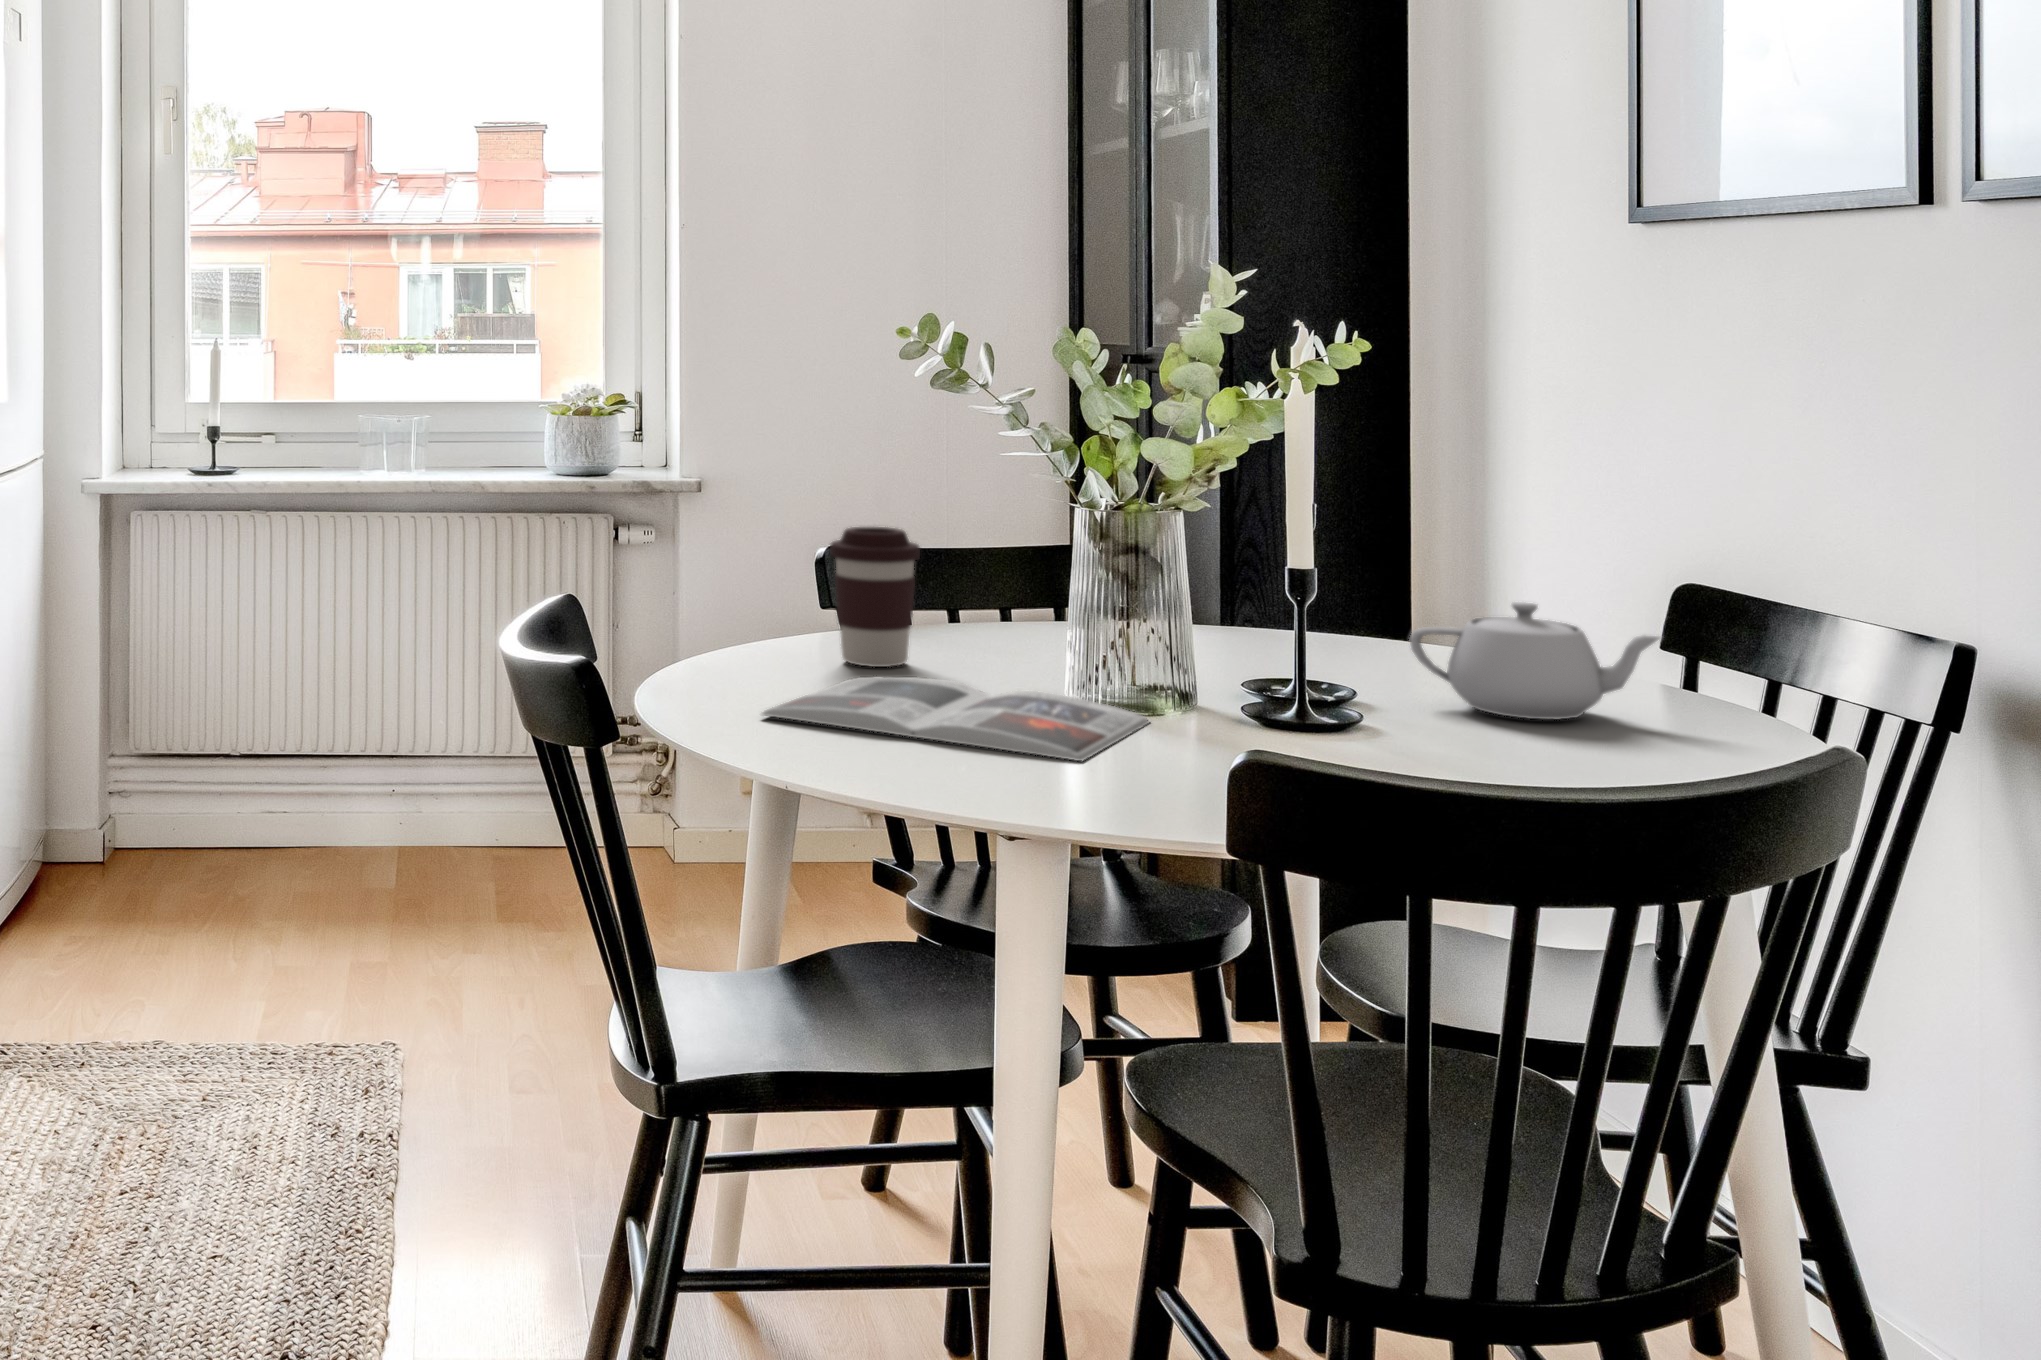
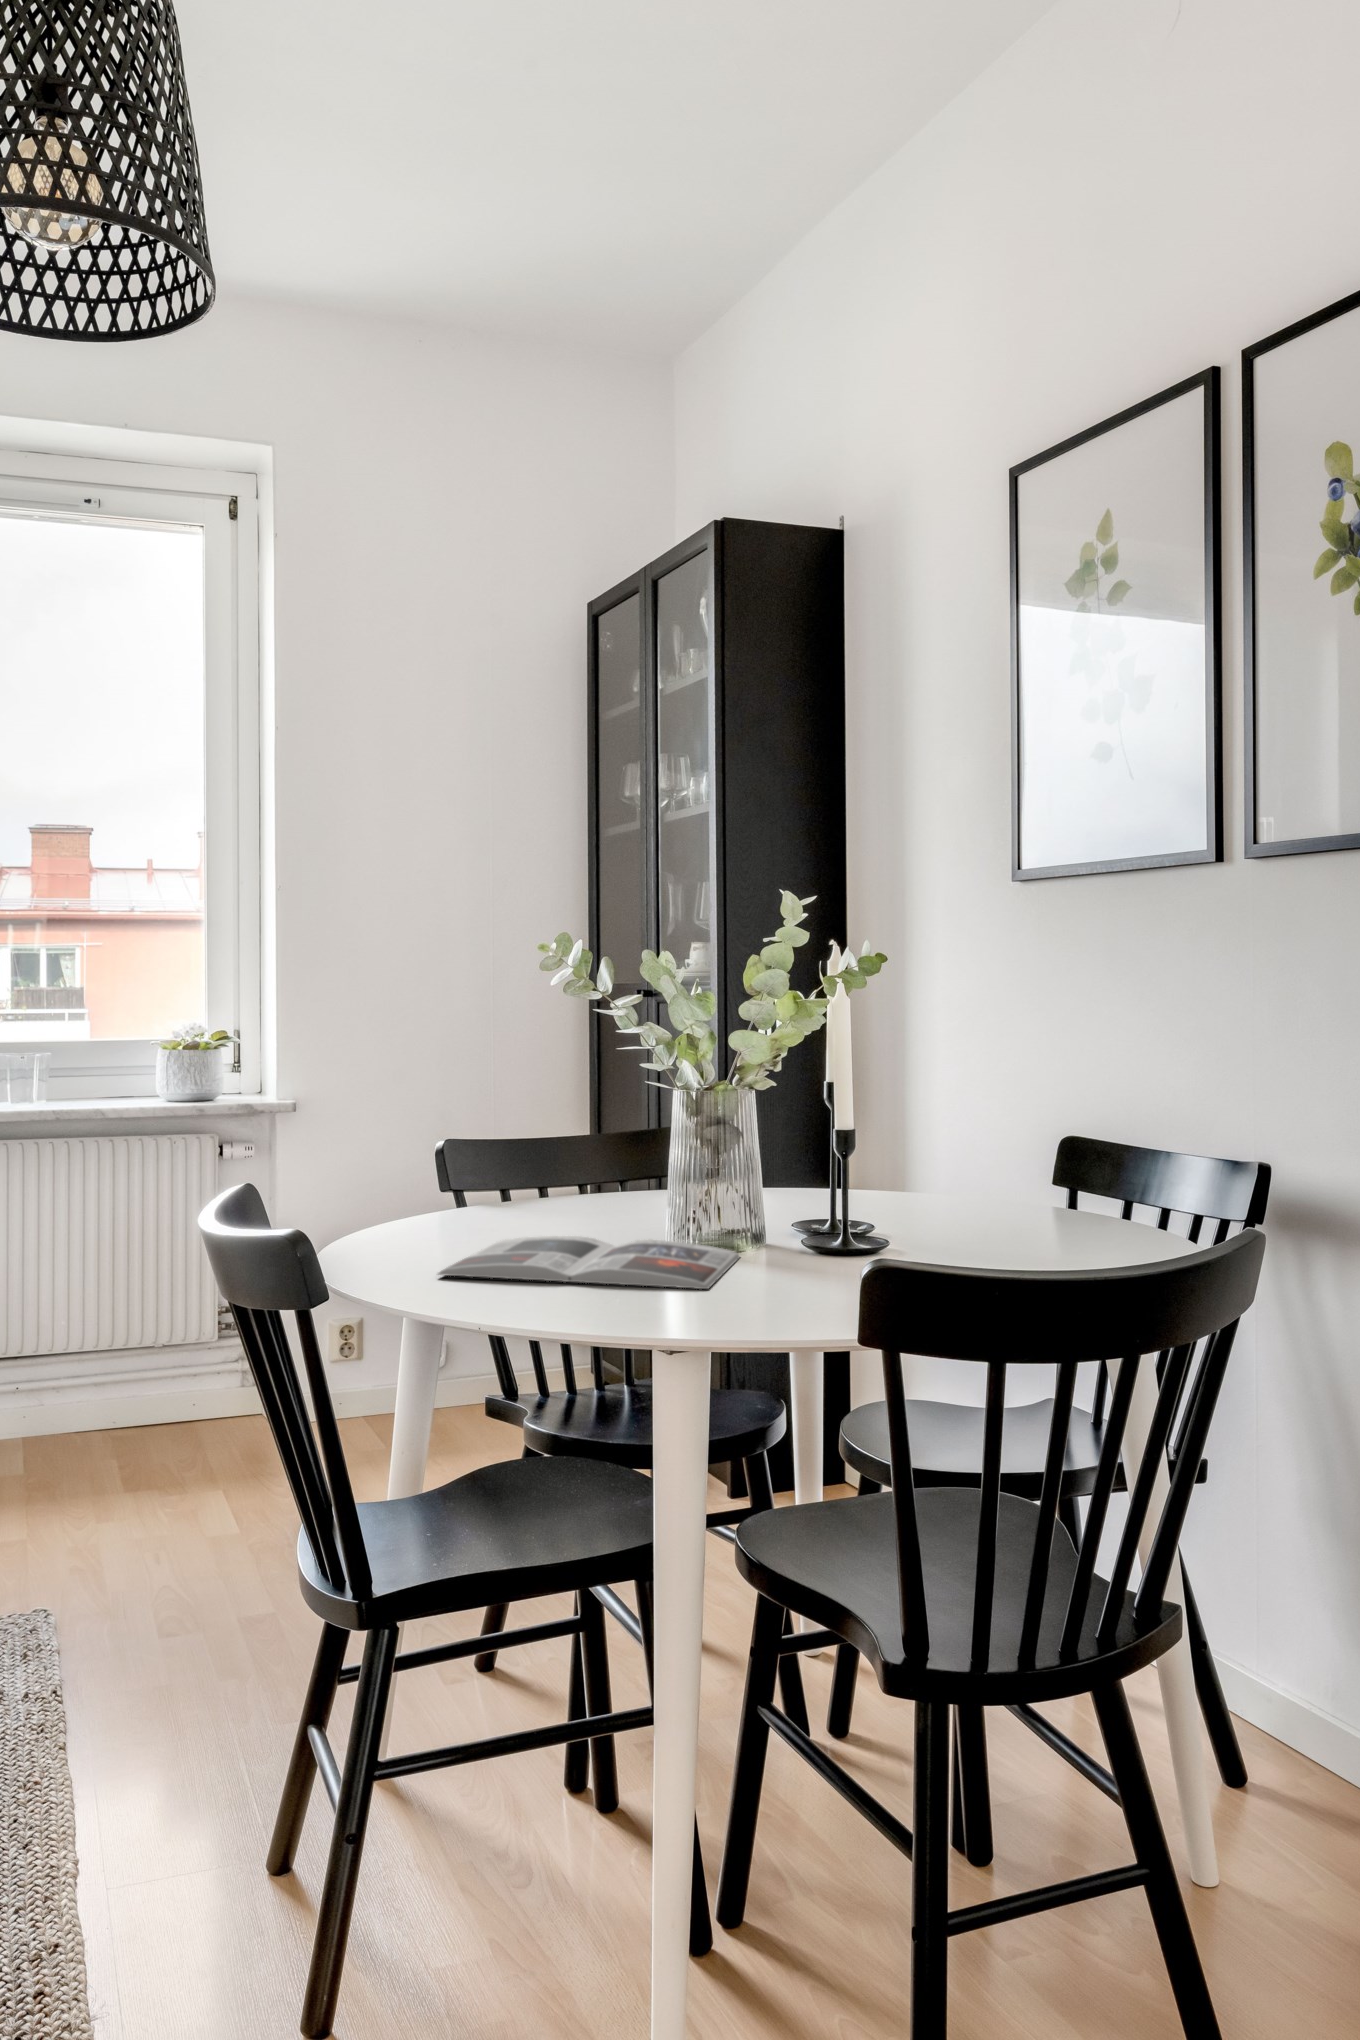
coffee cup: present [830,527,920,667] -> none [472,1116,545,1231]
teapot: present [1410,602,1661,720] -> none [909,1149,1076,1233]

